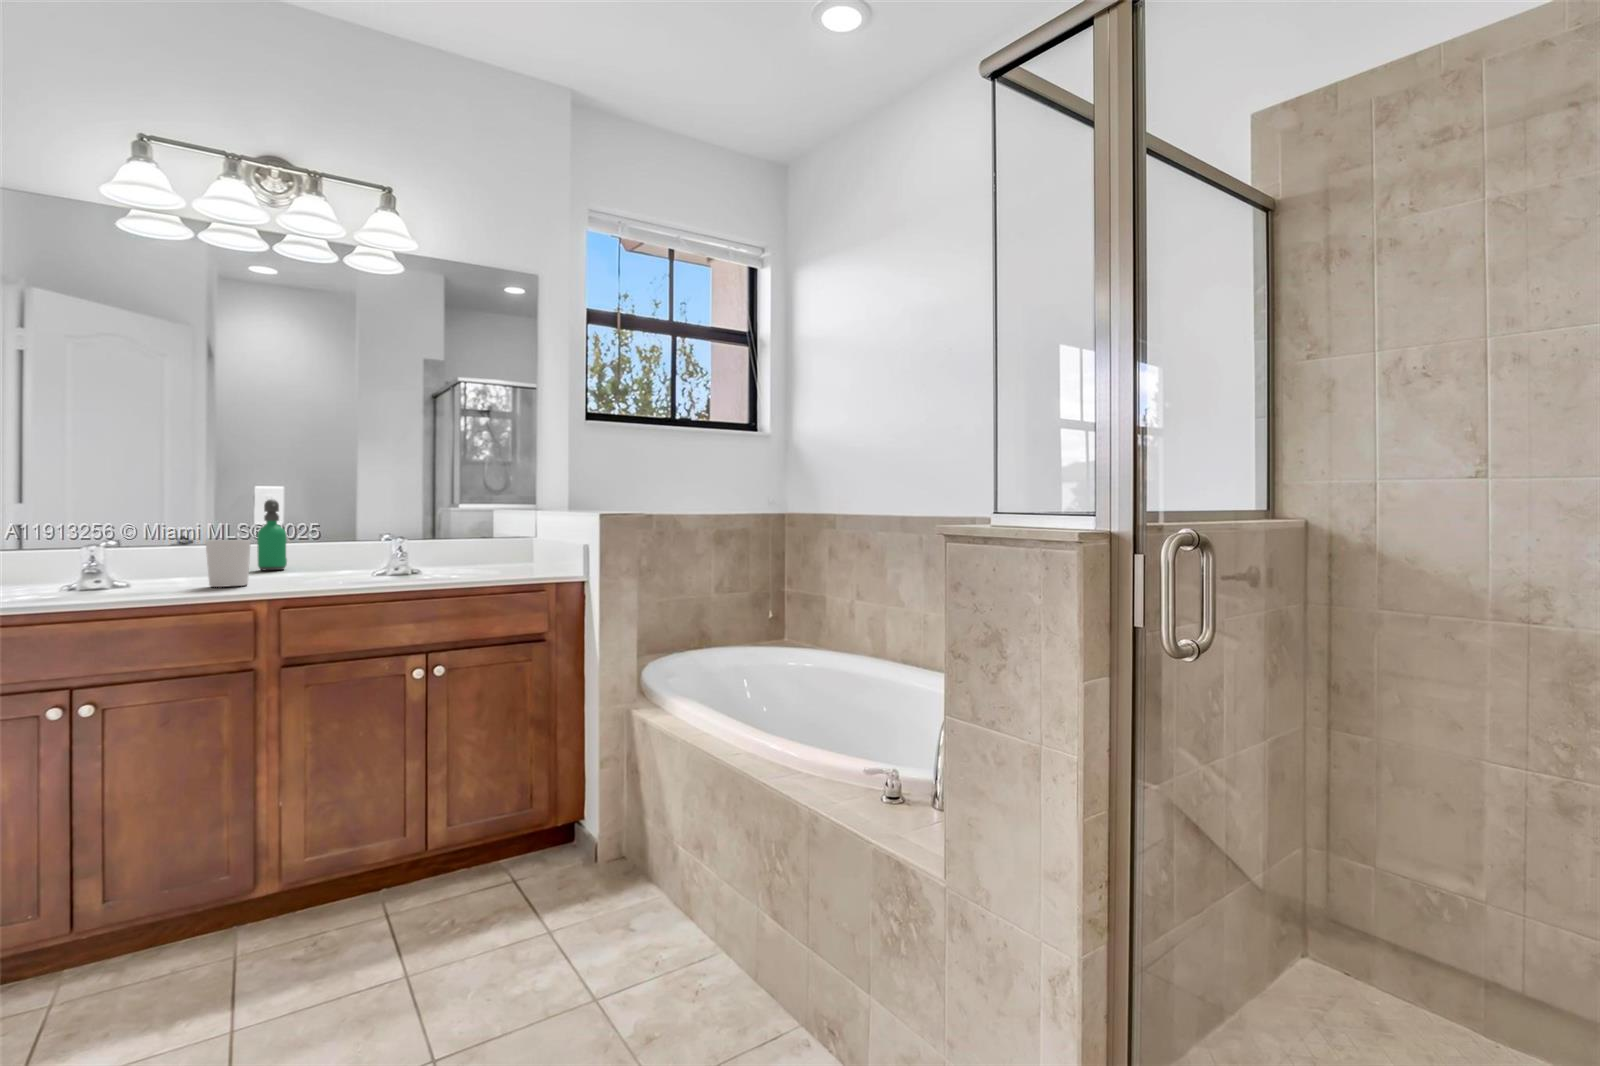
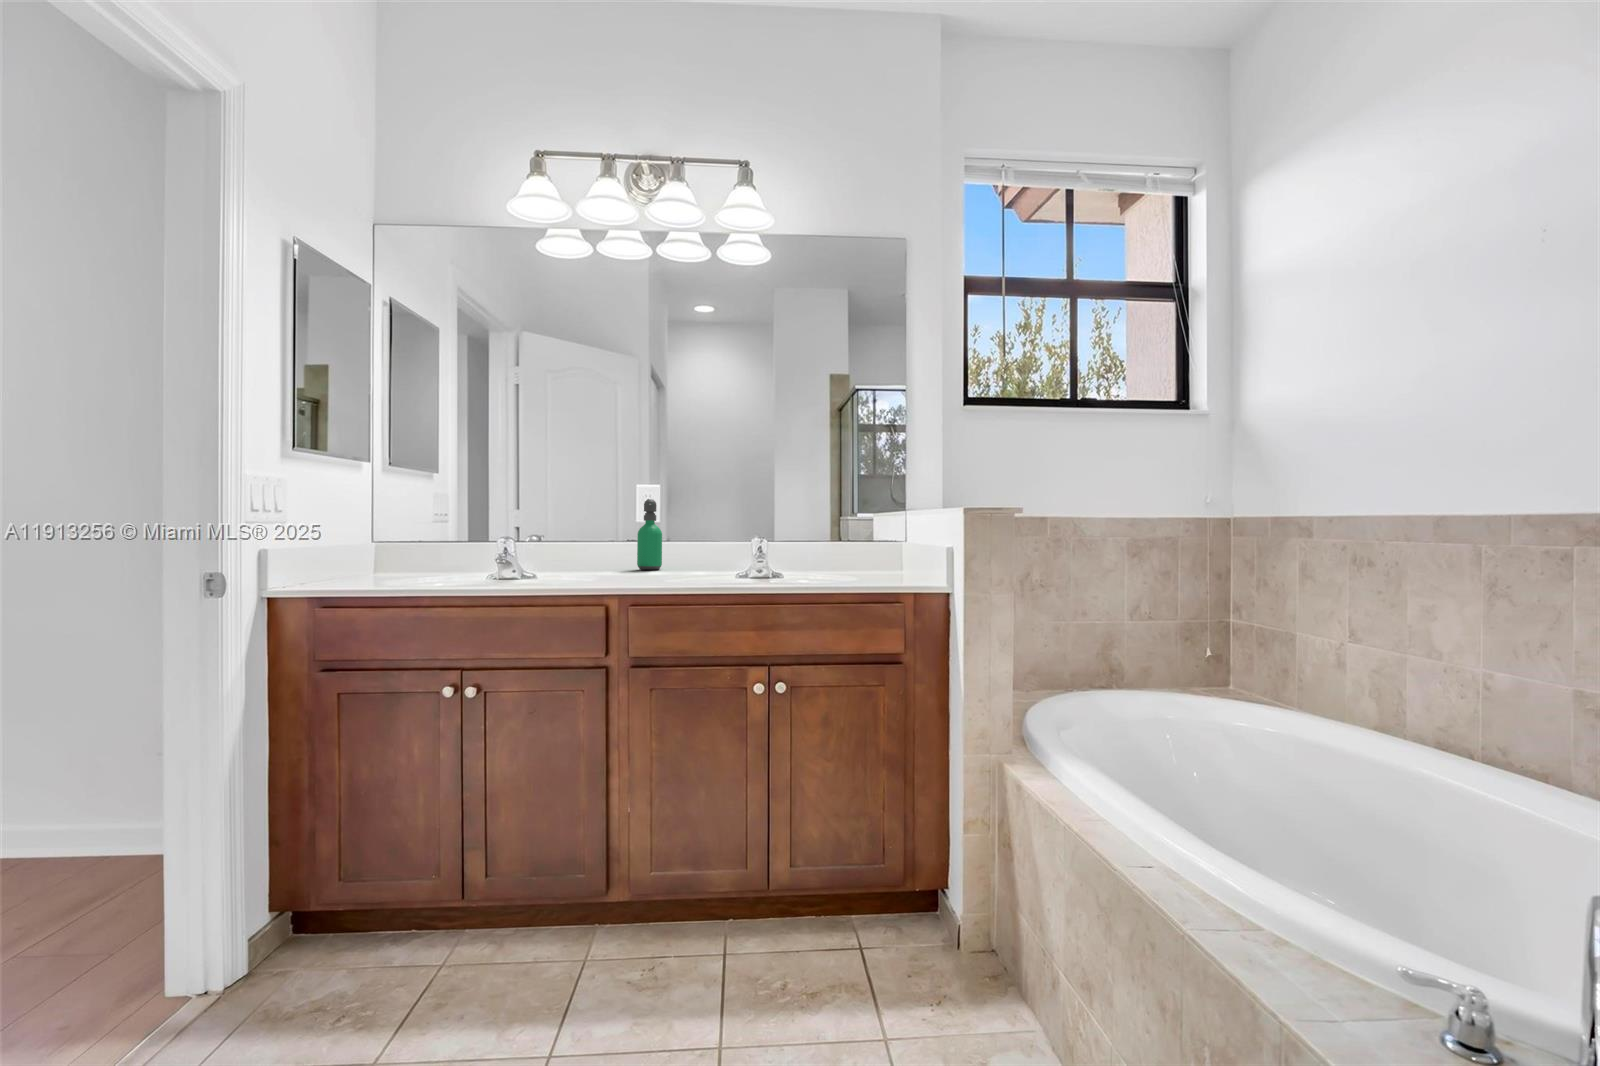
candle holder: present [206,540,251,587] -> none [577,535,615,582]

